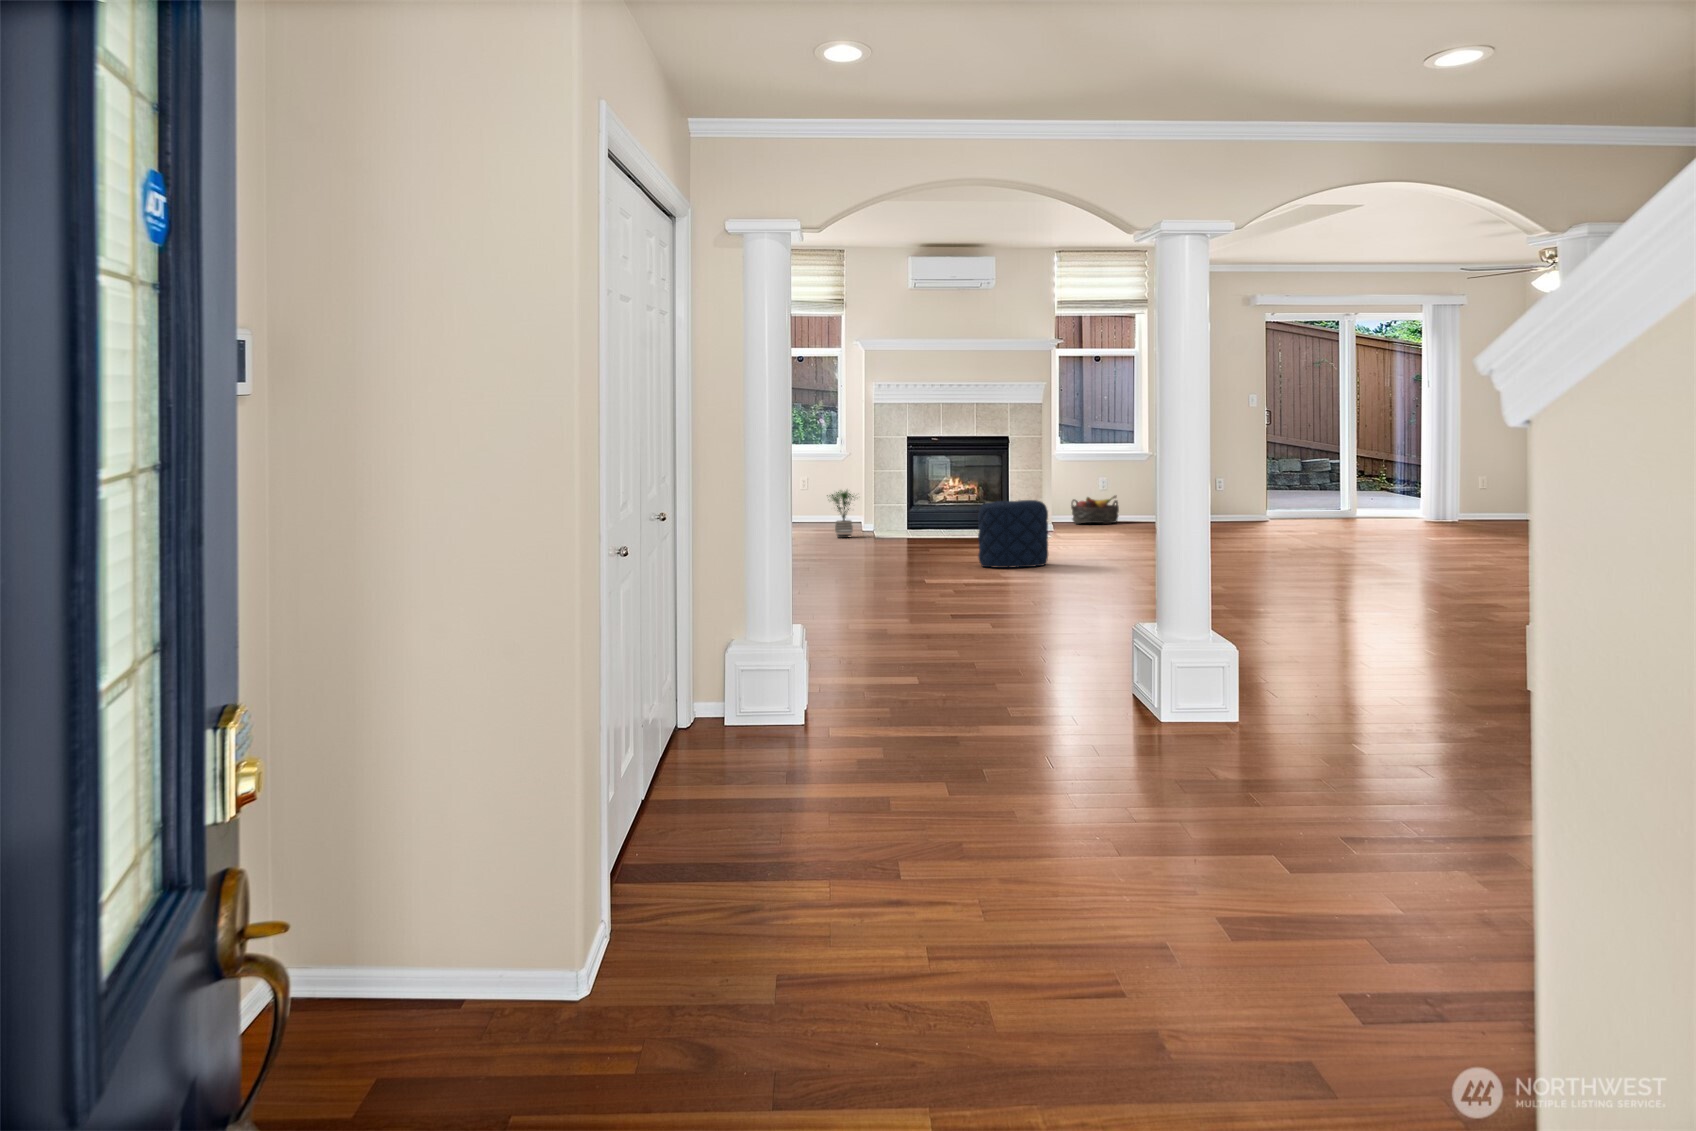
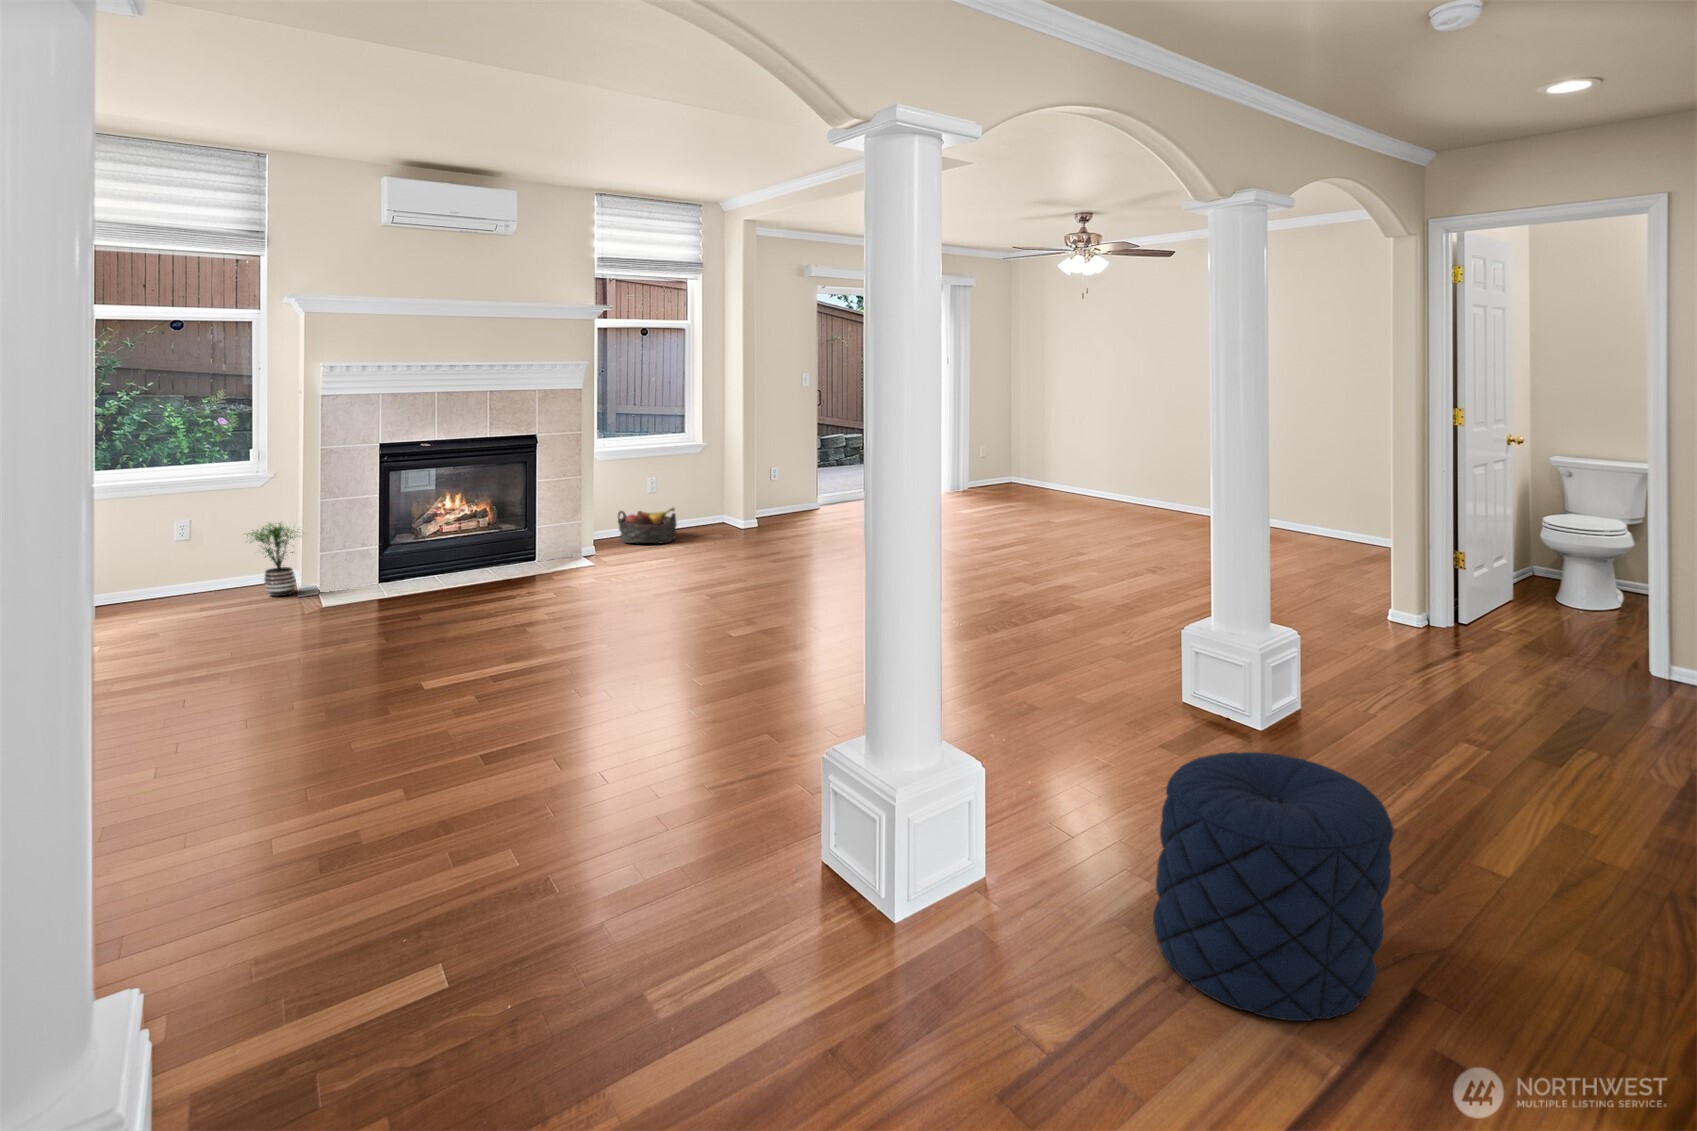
pouf: present [978,500,1048,568] -> present [1153,752,1393,1021]

